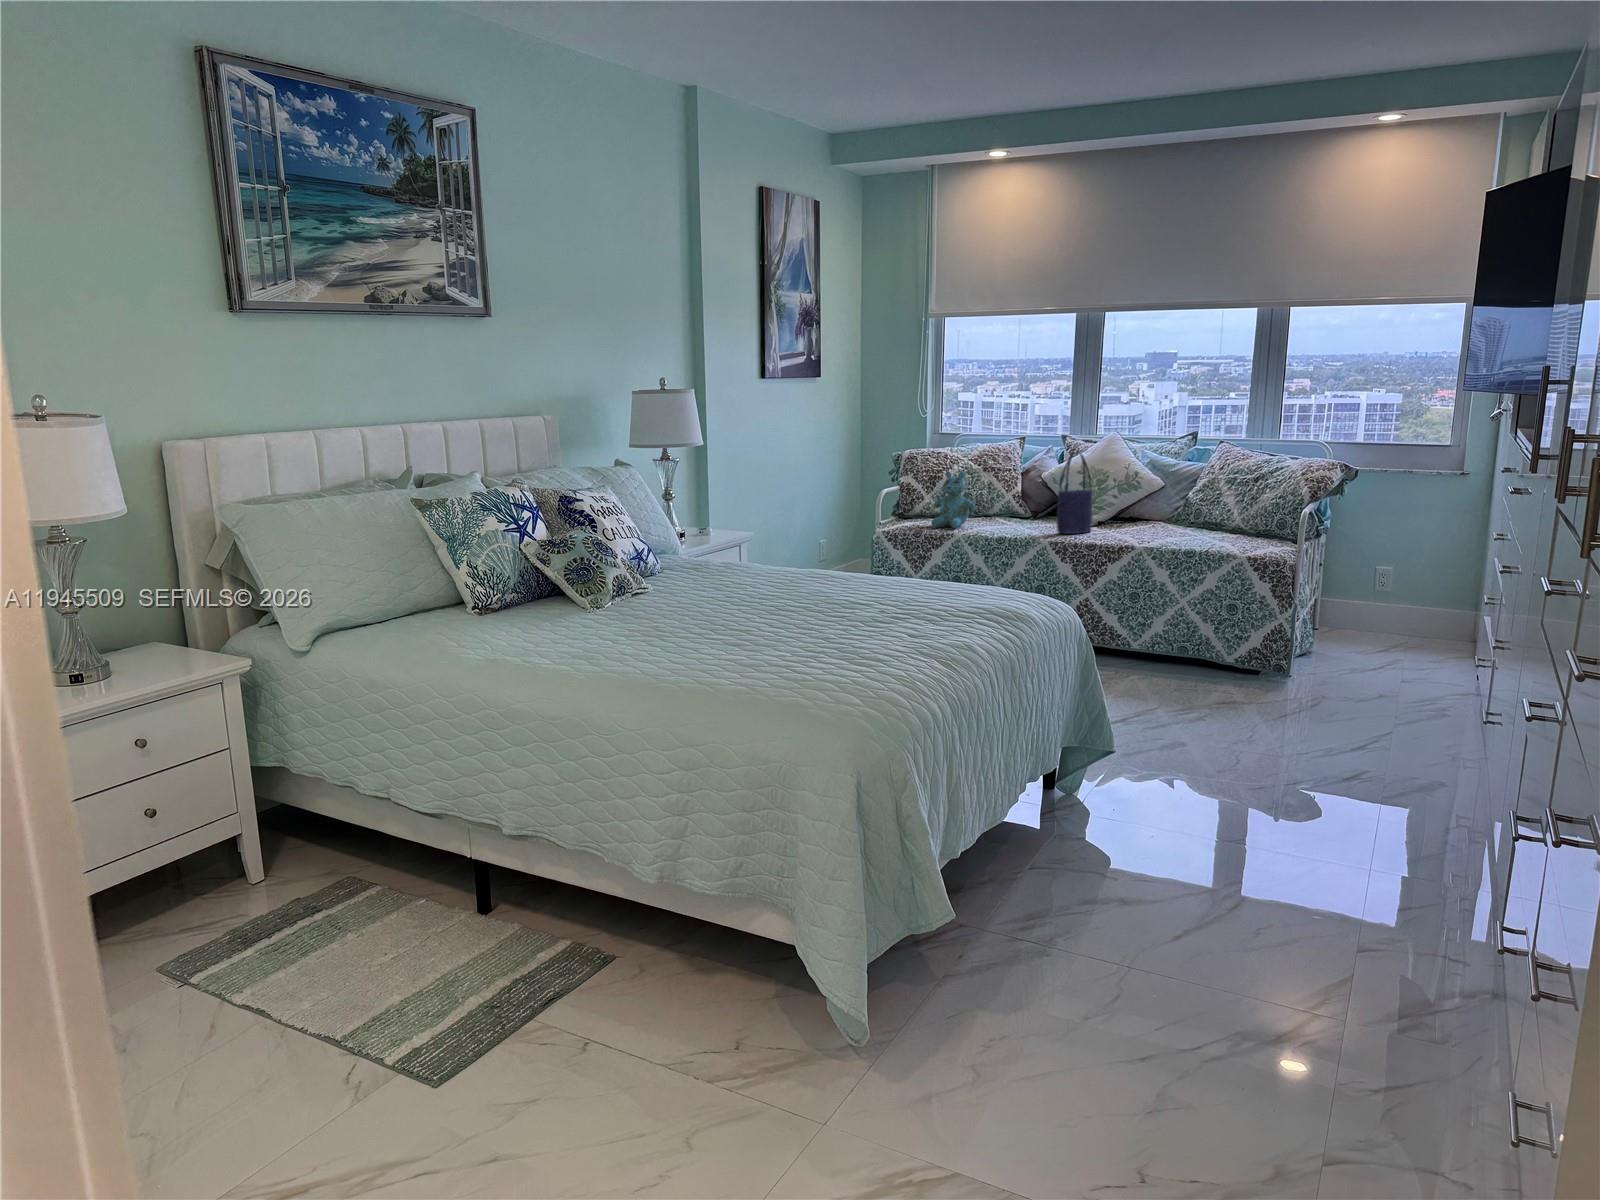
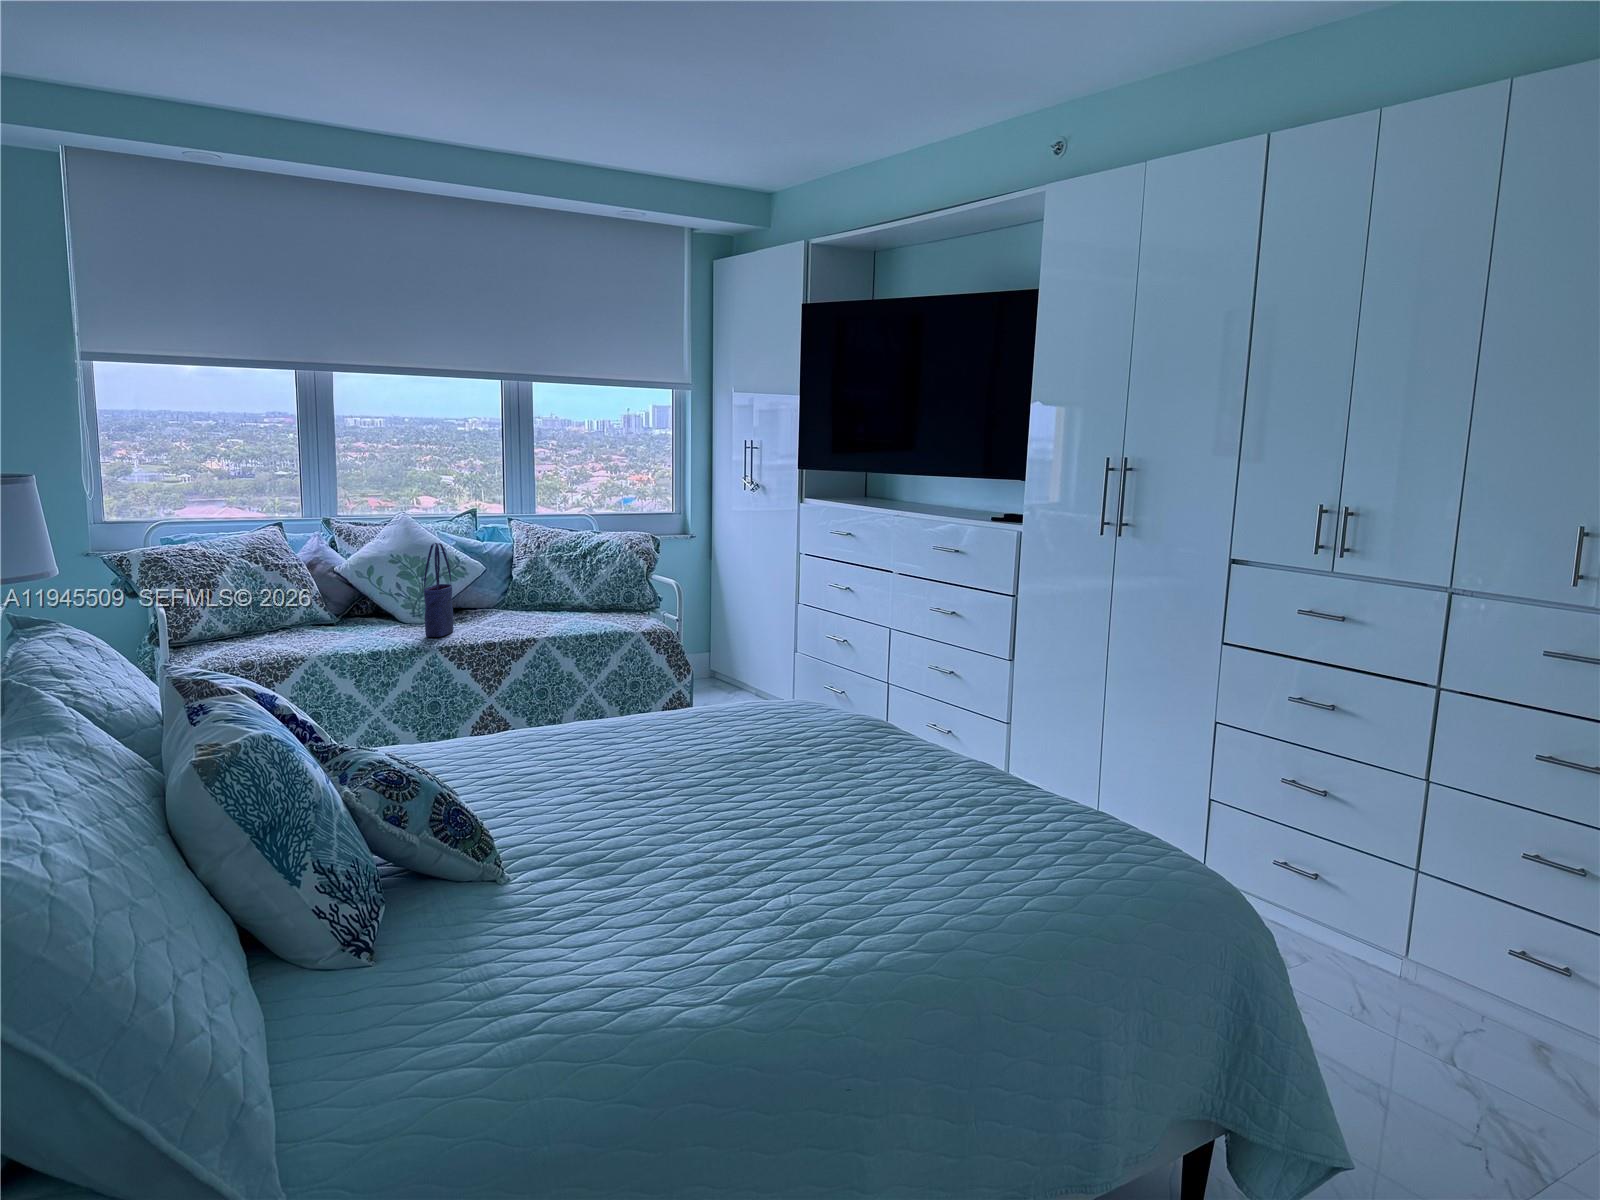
stuffed bear: present [932,471,976,528] -> none [240,577,305,653]

